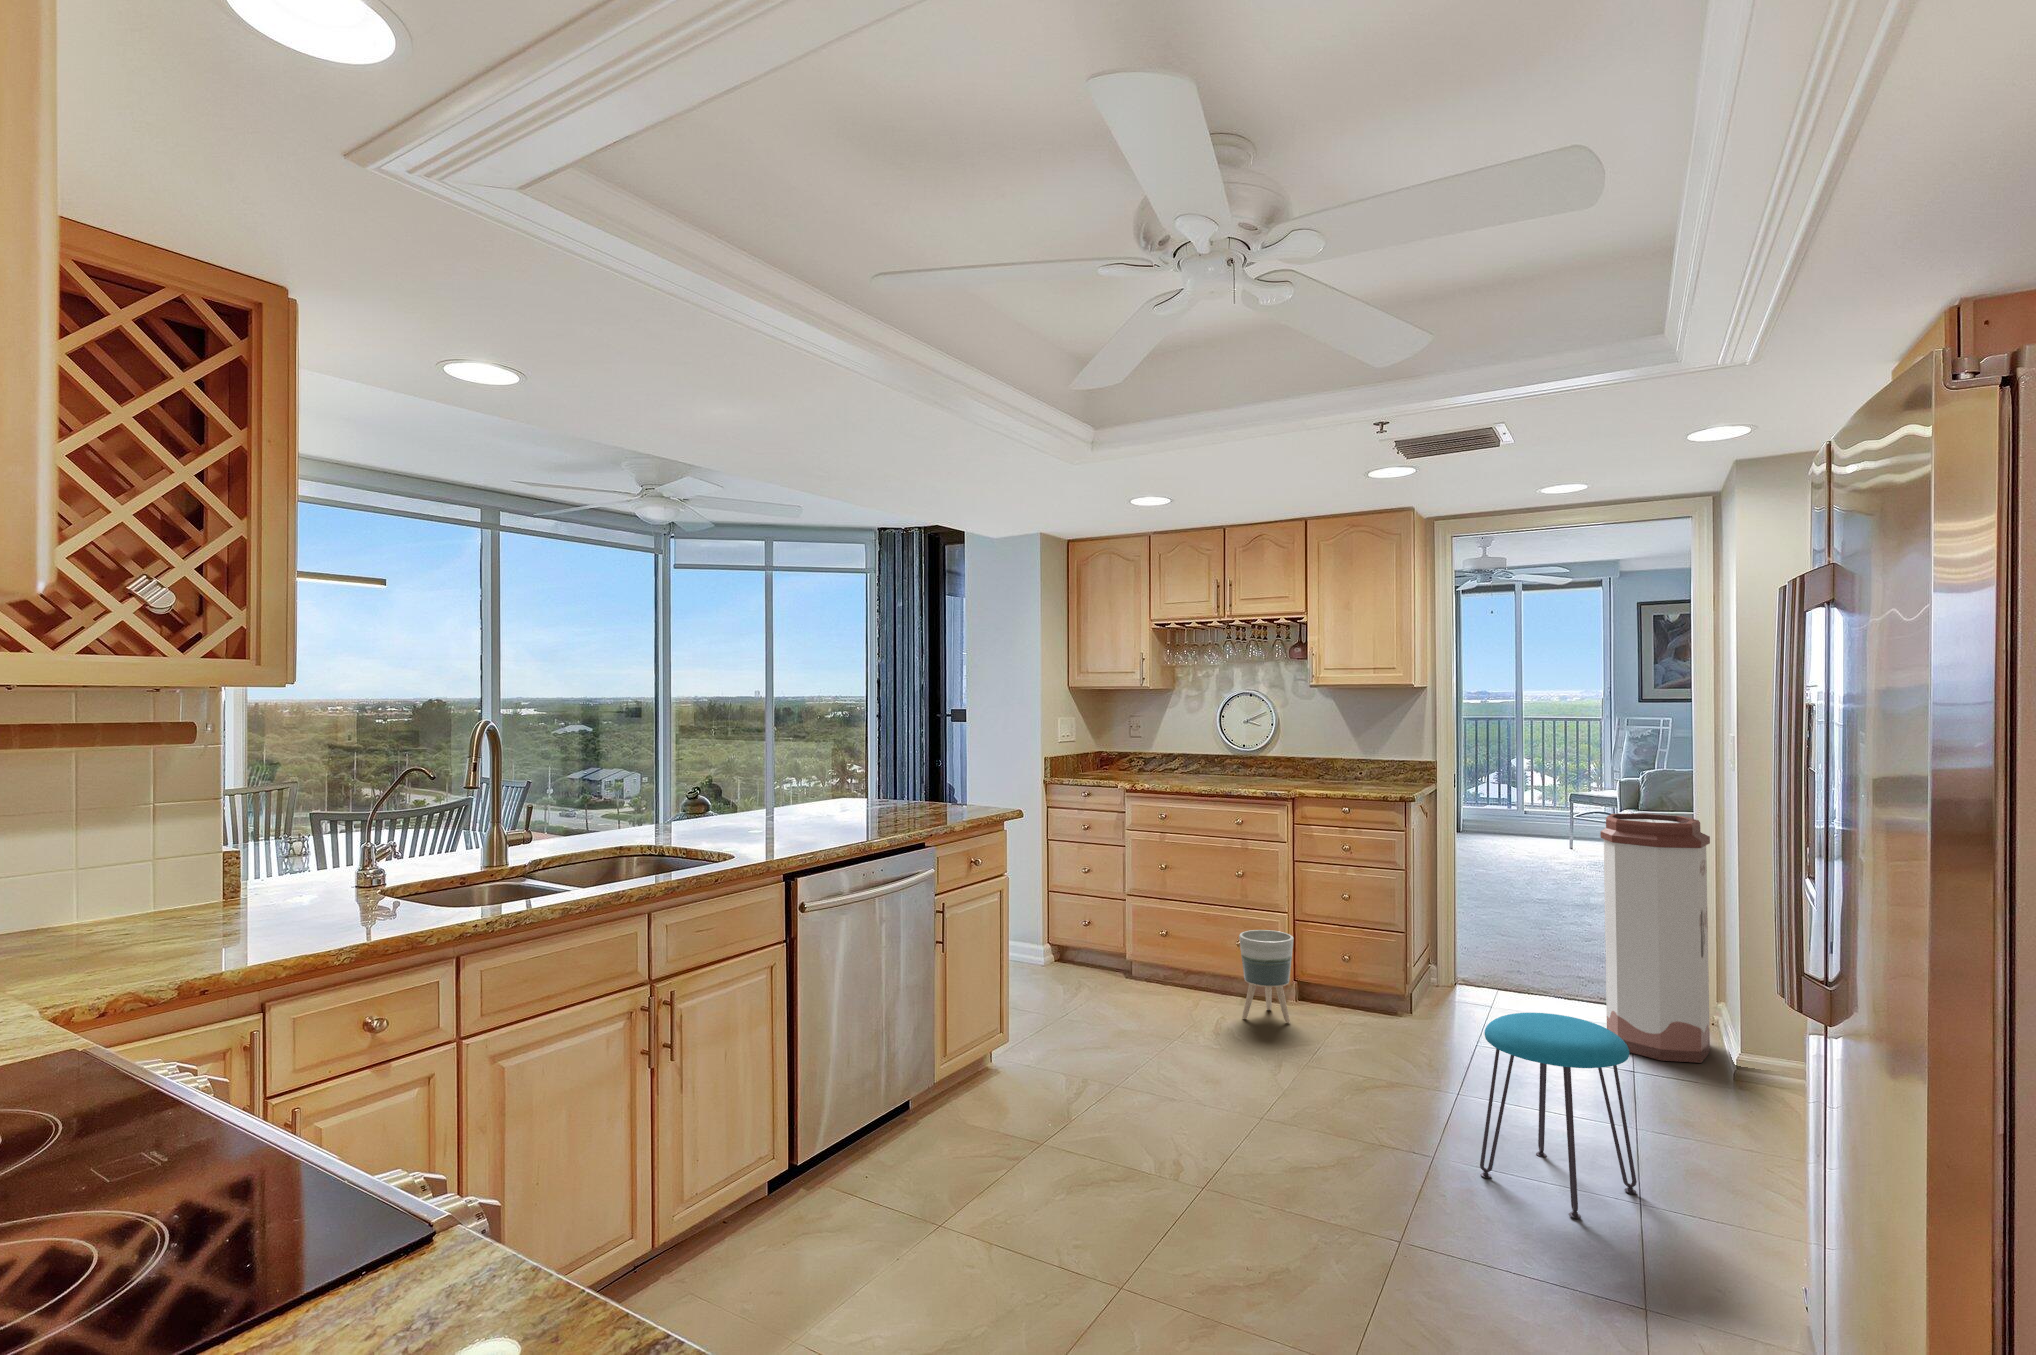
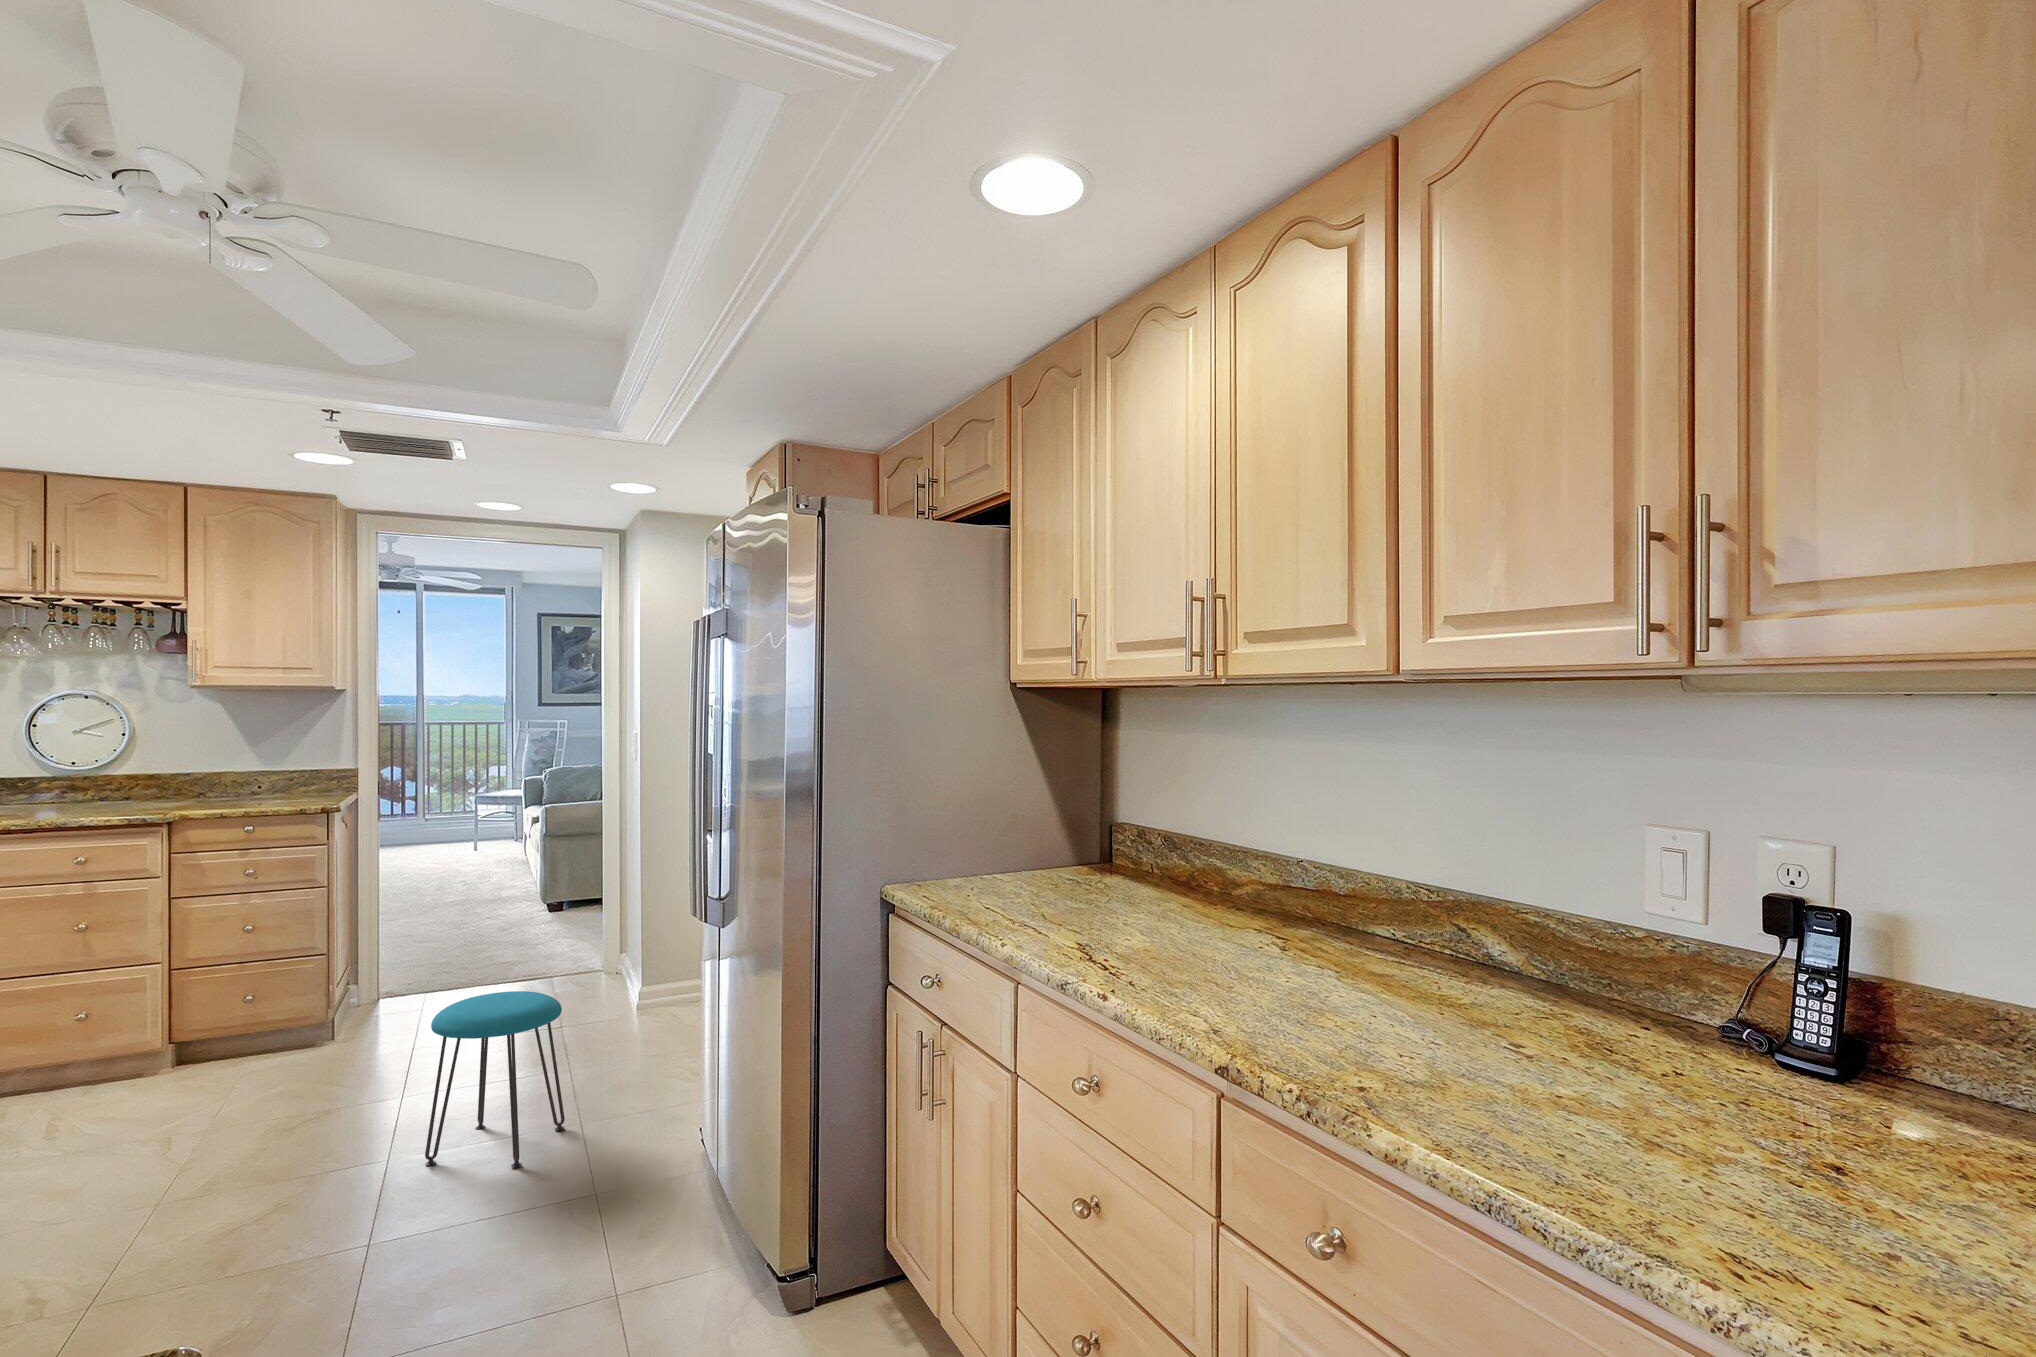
trash can: present [1600,813,1710,1063] -> none [524,804,613,1019]
planter: present [1239,930,1294,1023] -> none [93,986,177,1104]

